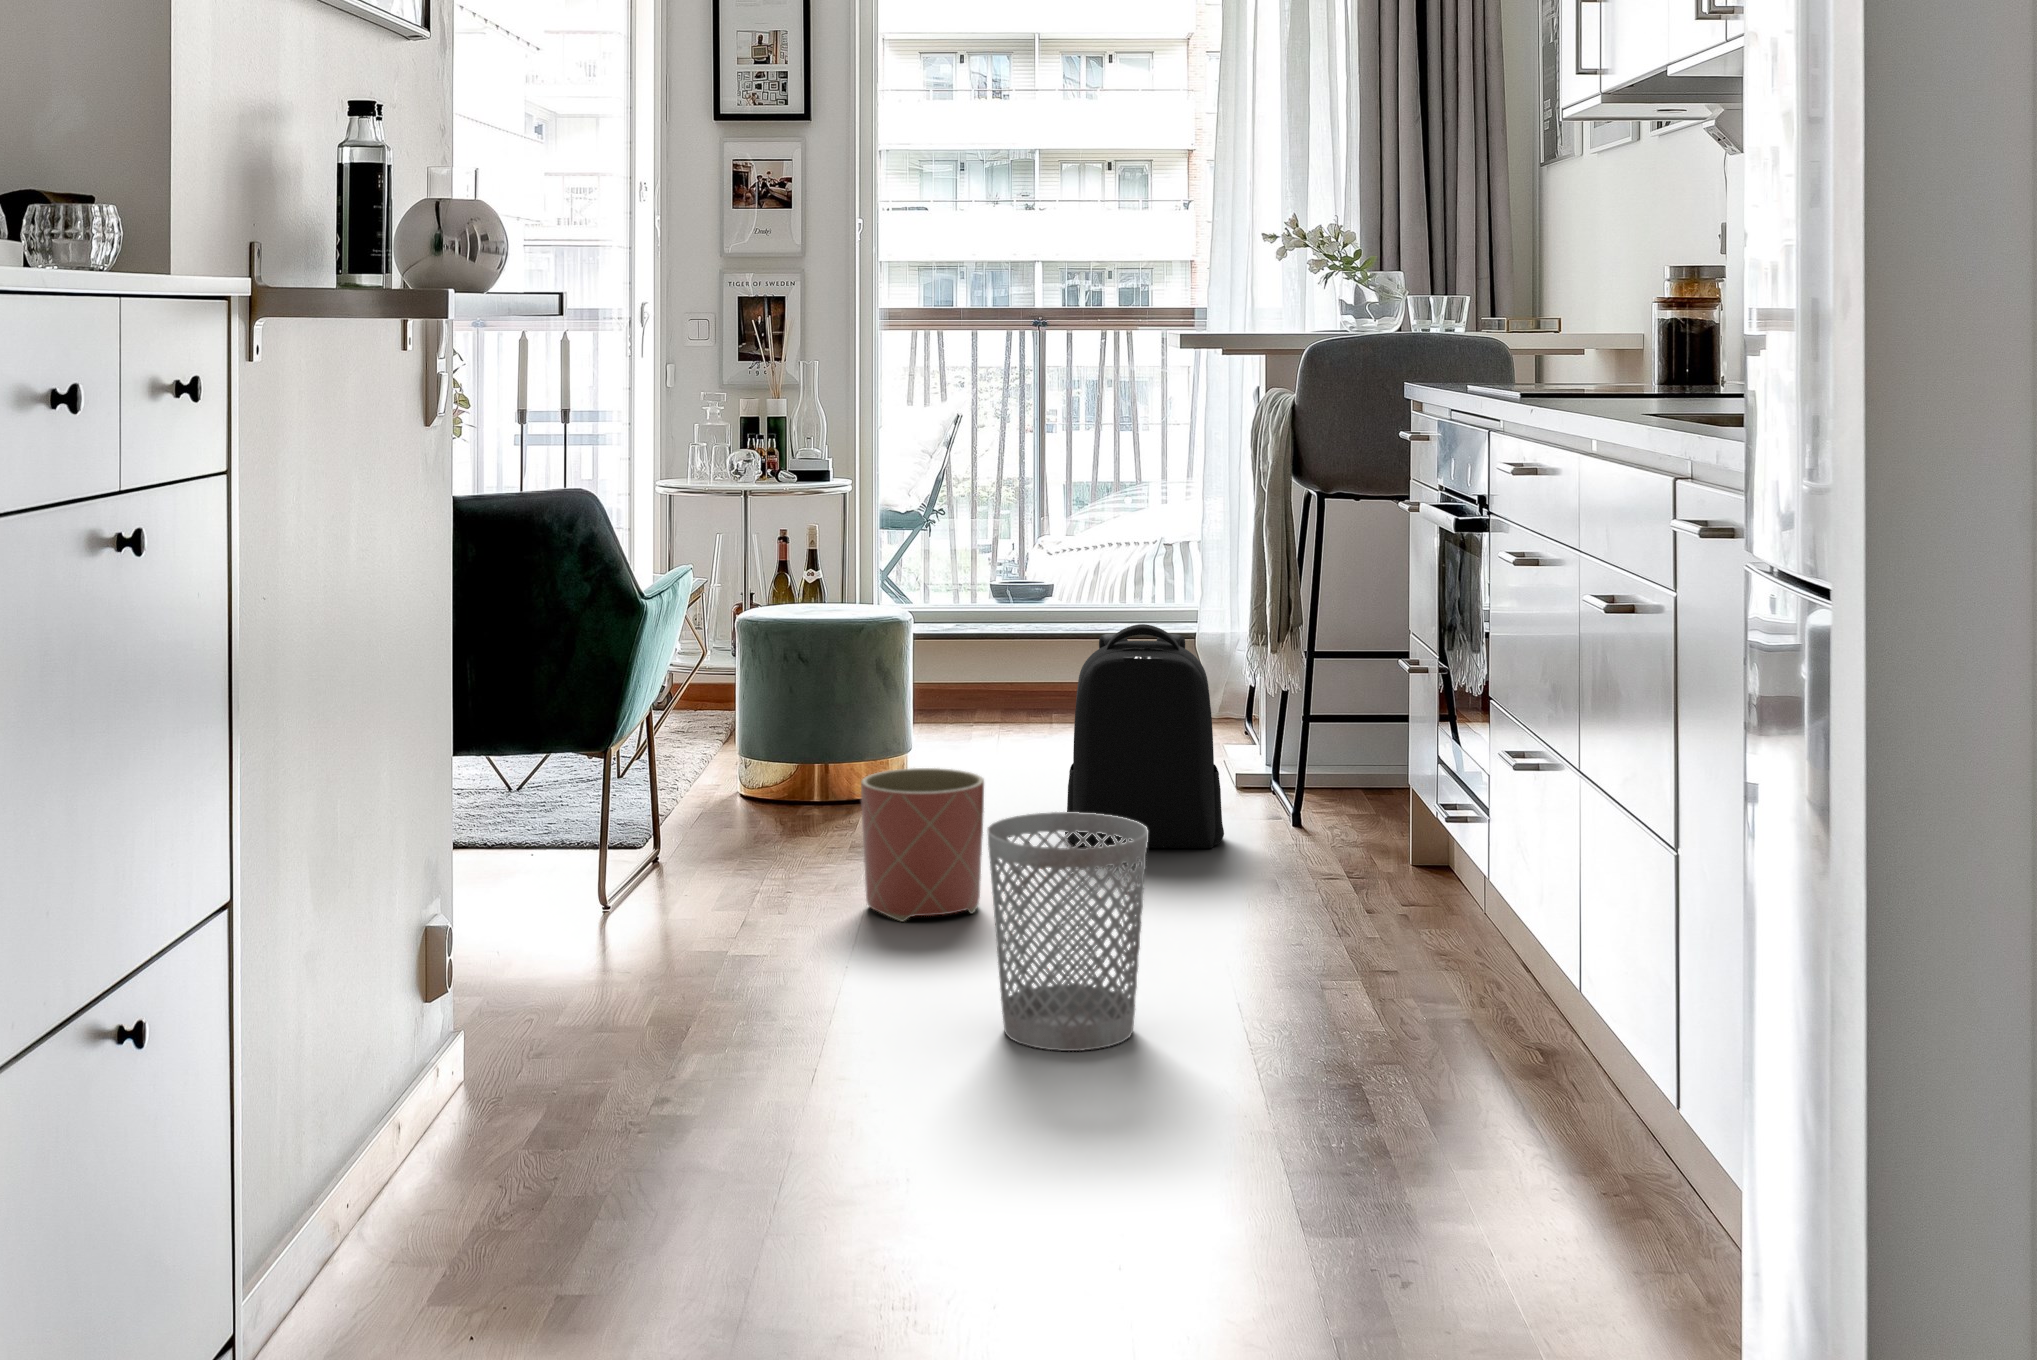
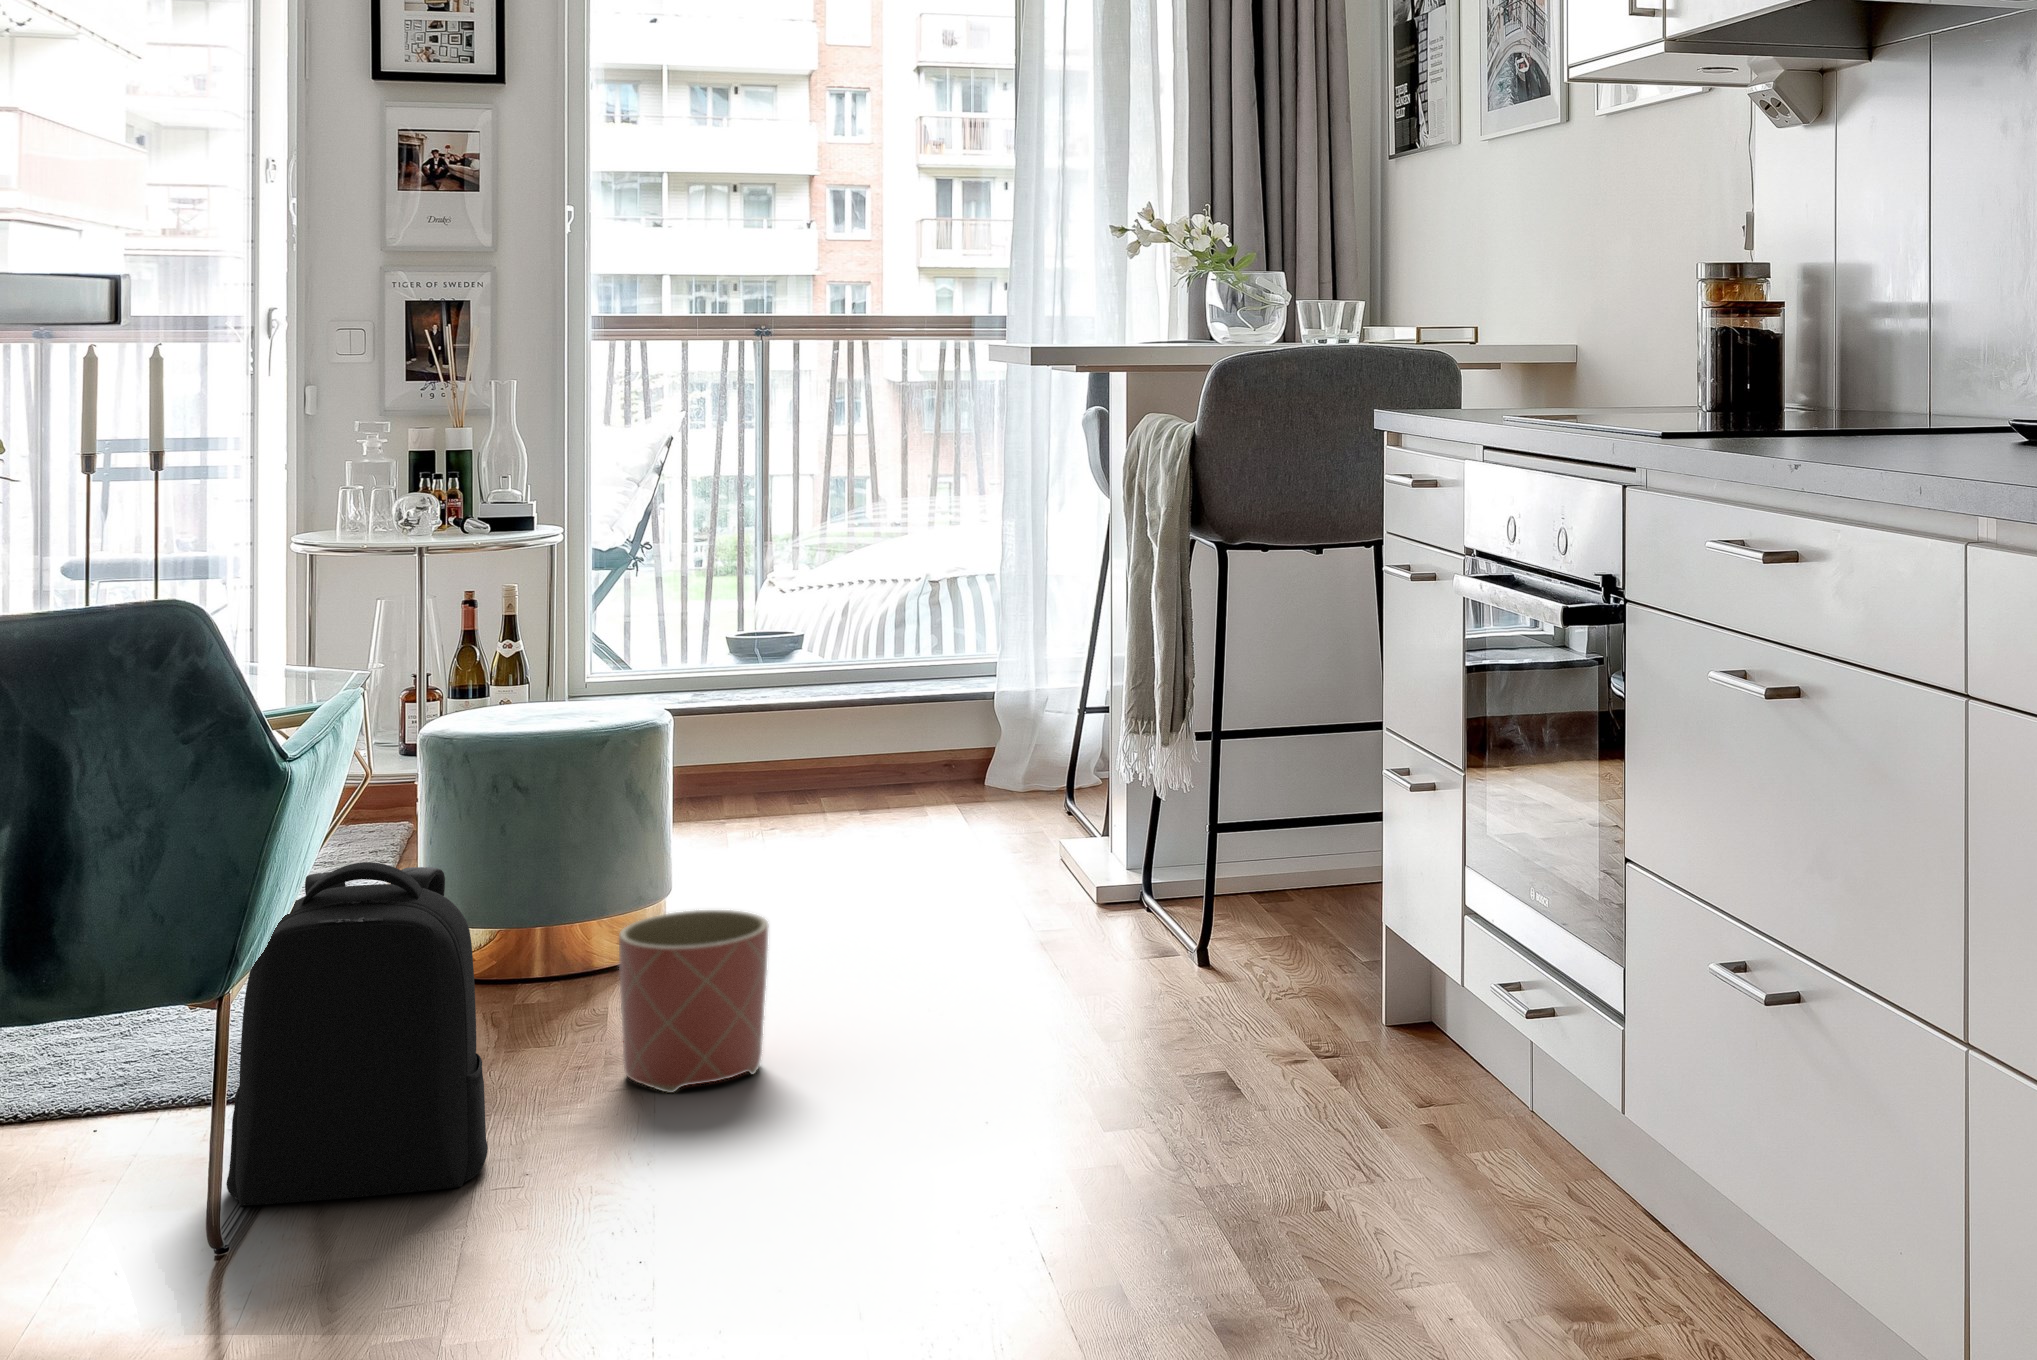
backpack: present [1065,624,1224,848] -> present [226,862,488,1206]
wastebasket: present [987,812,1148,1051] -> none [799,974,982,1241]

